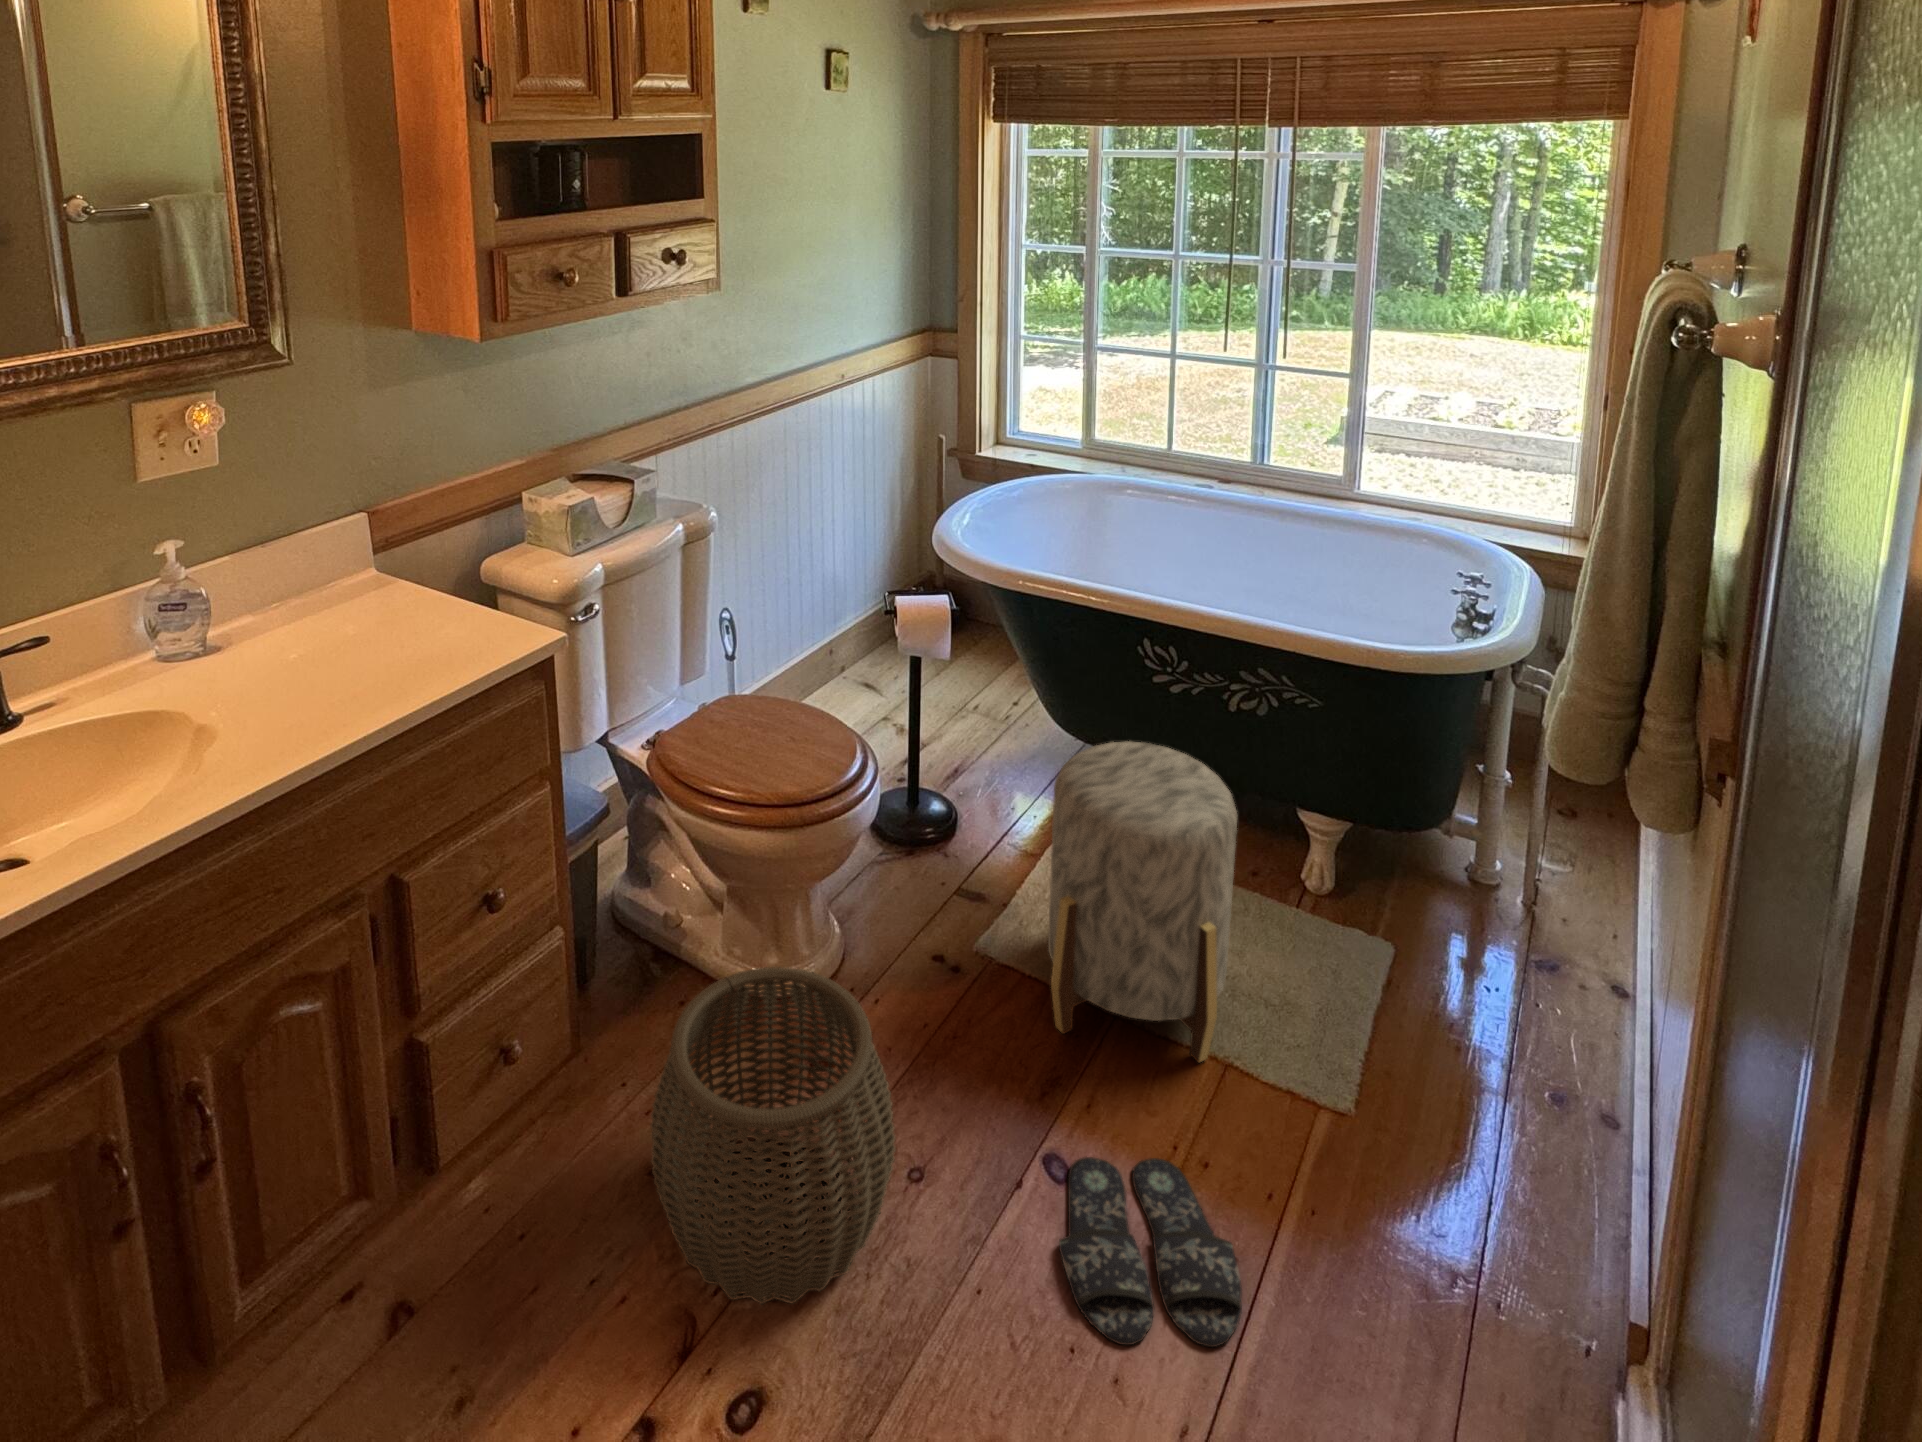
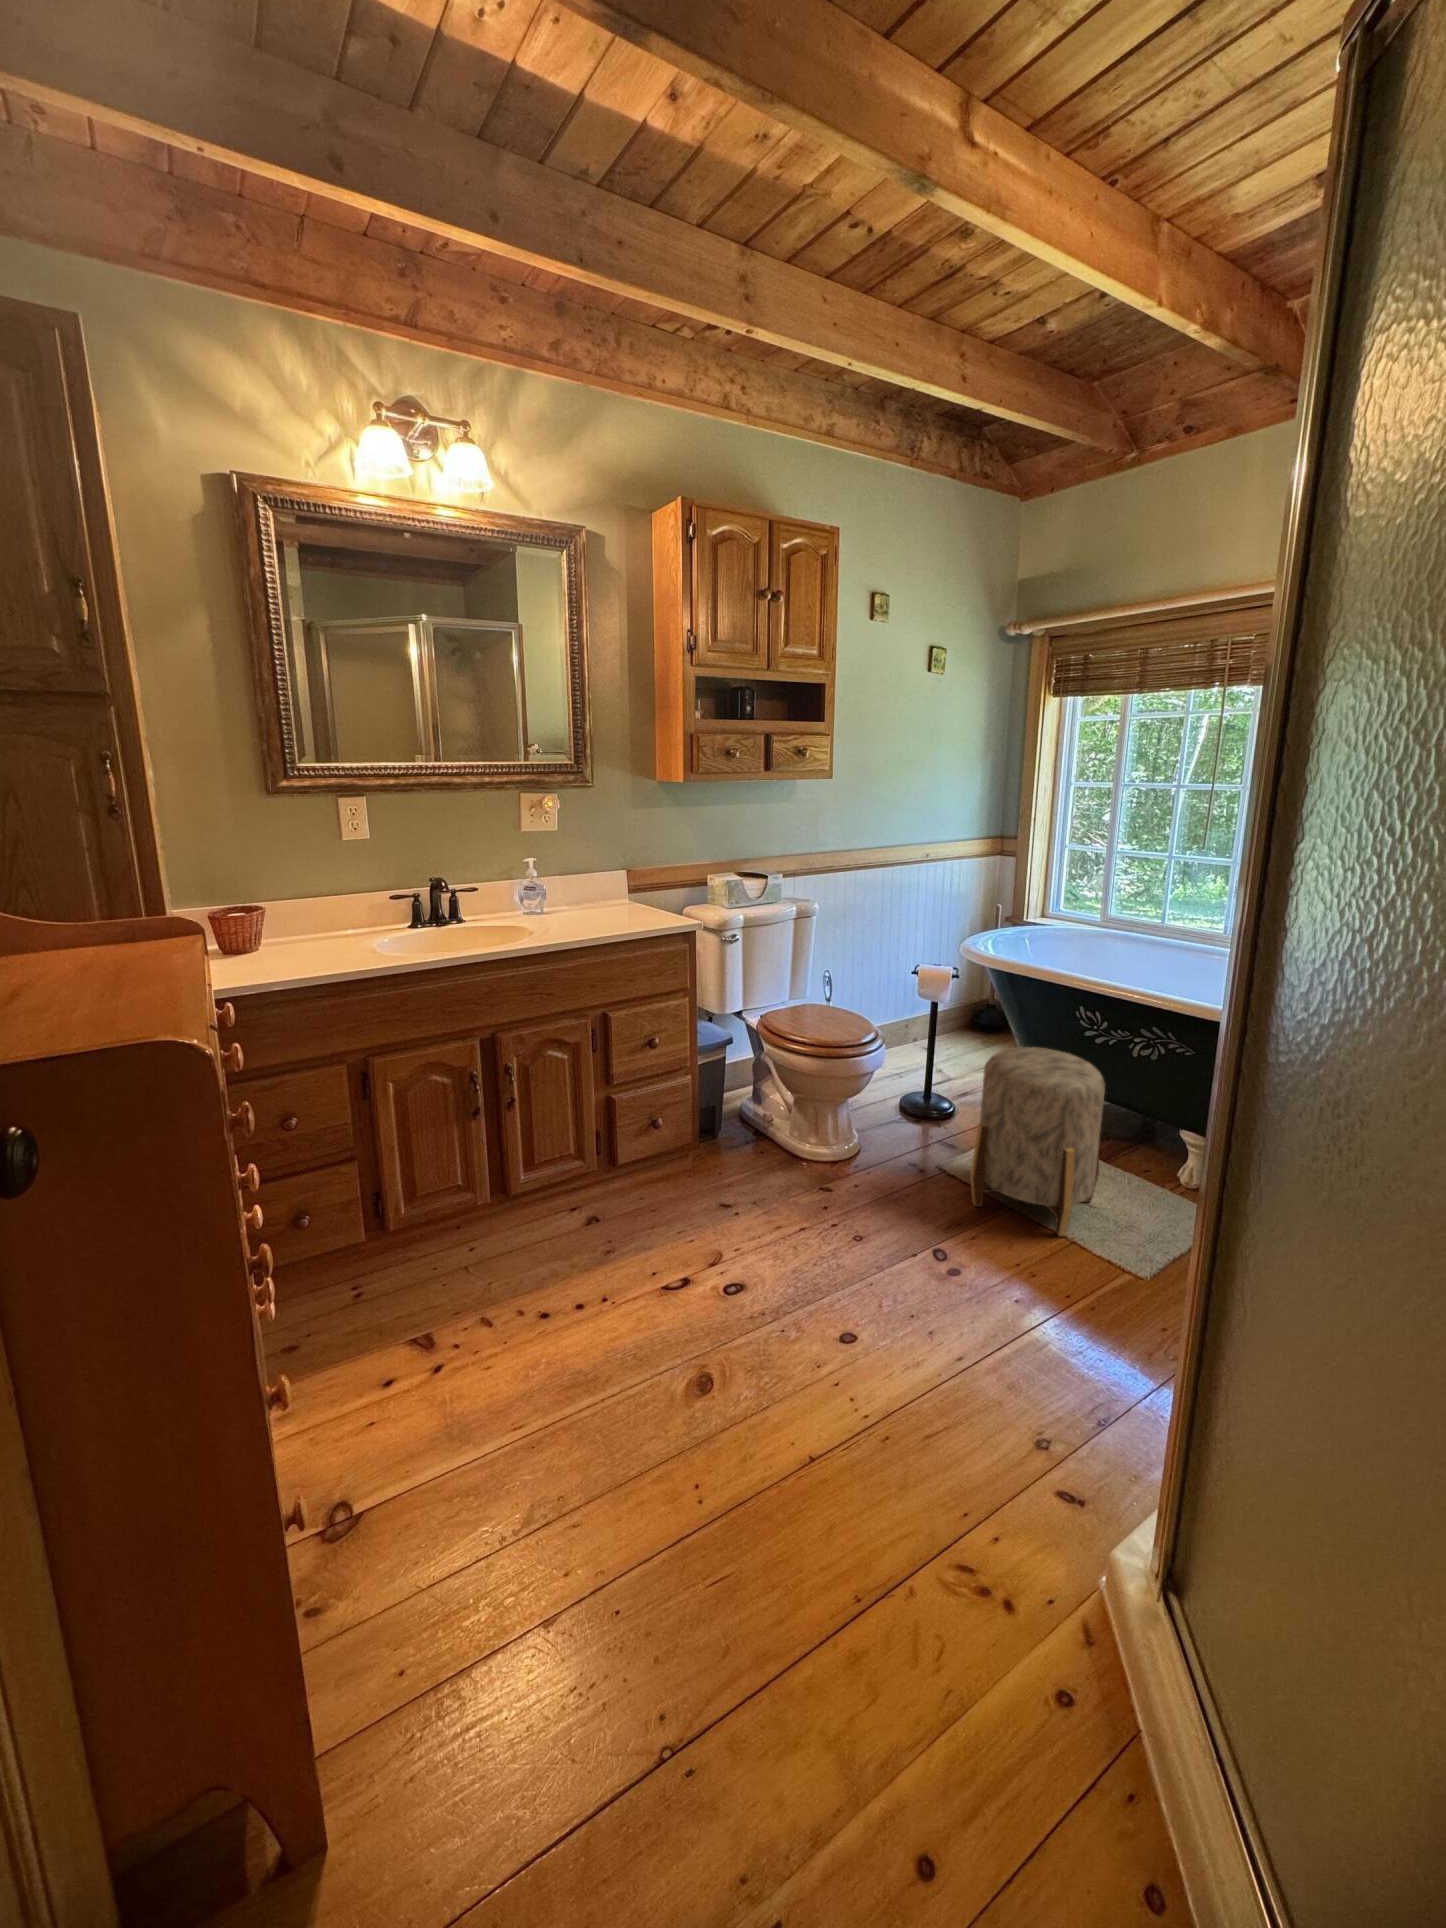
woven basket: present [650,967,896,1304] -> none [714,1108,844,1261]
slippers: present [1059,1157,1242,1347] -> none [926,1253,1036,1338]

